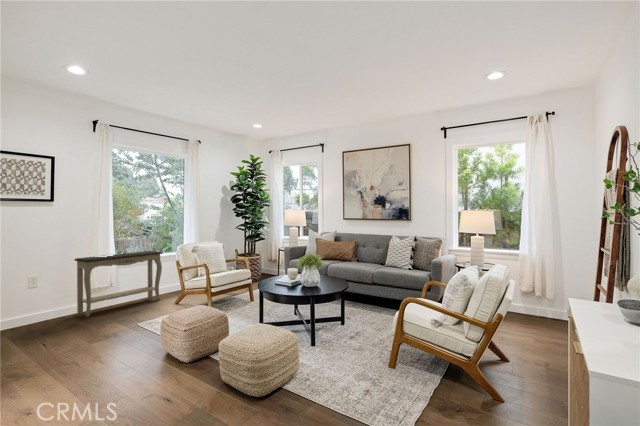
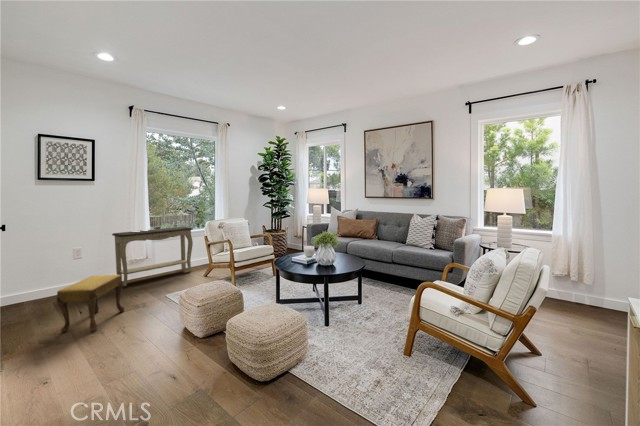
footstool: none [28,302,95,365] -> present [57,275,124,333]

